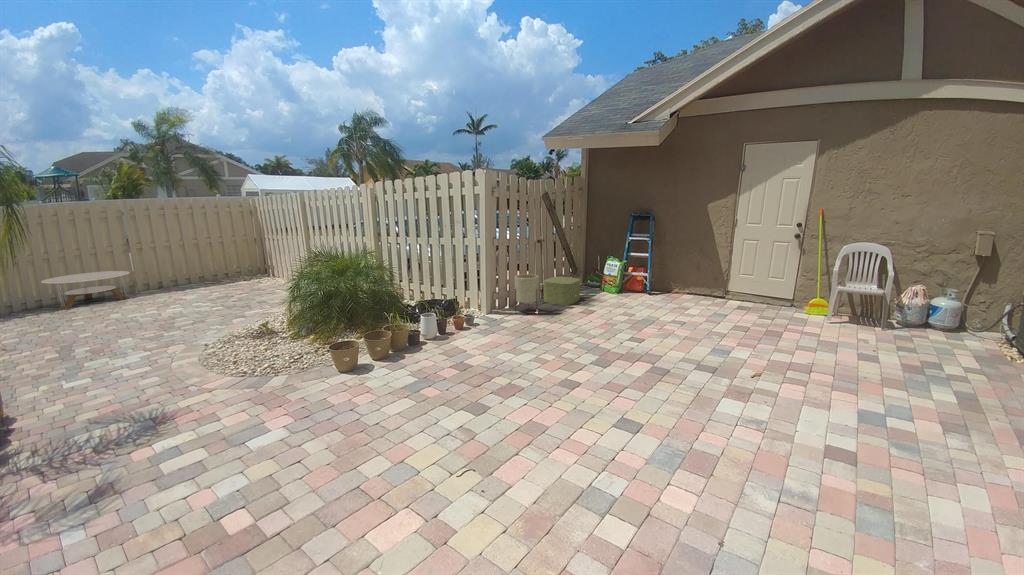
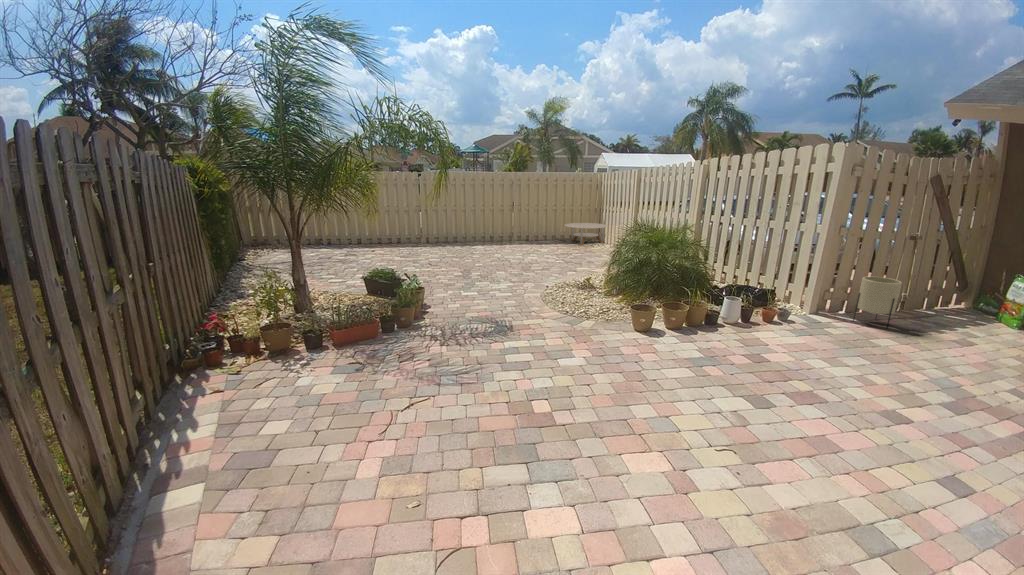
round table: present [41,271,130,309] -> present [565,223,608,246]
storage box: present [544,277,580,305] -> none [906,289,983,330]

